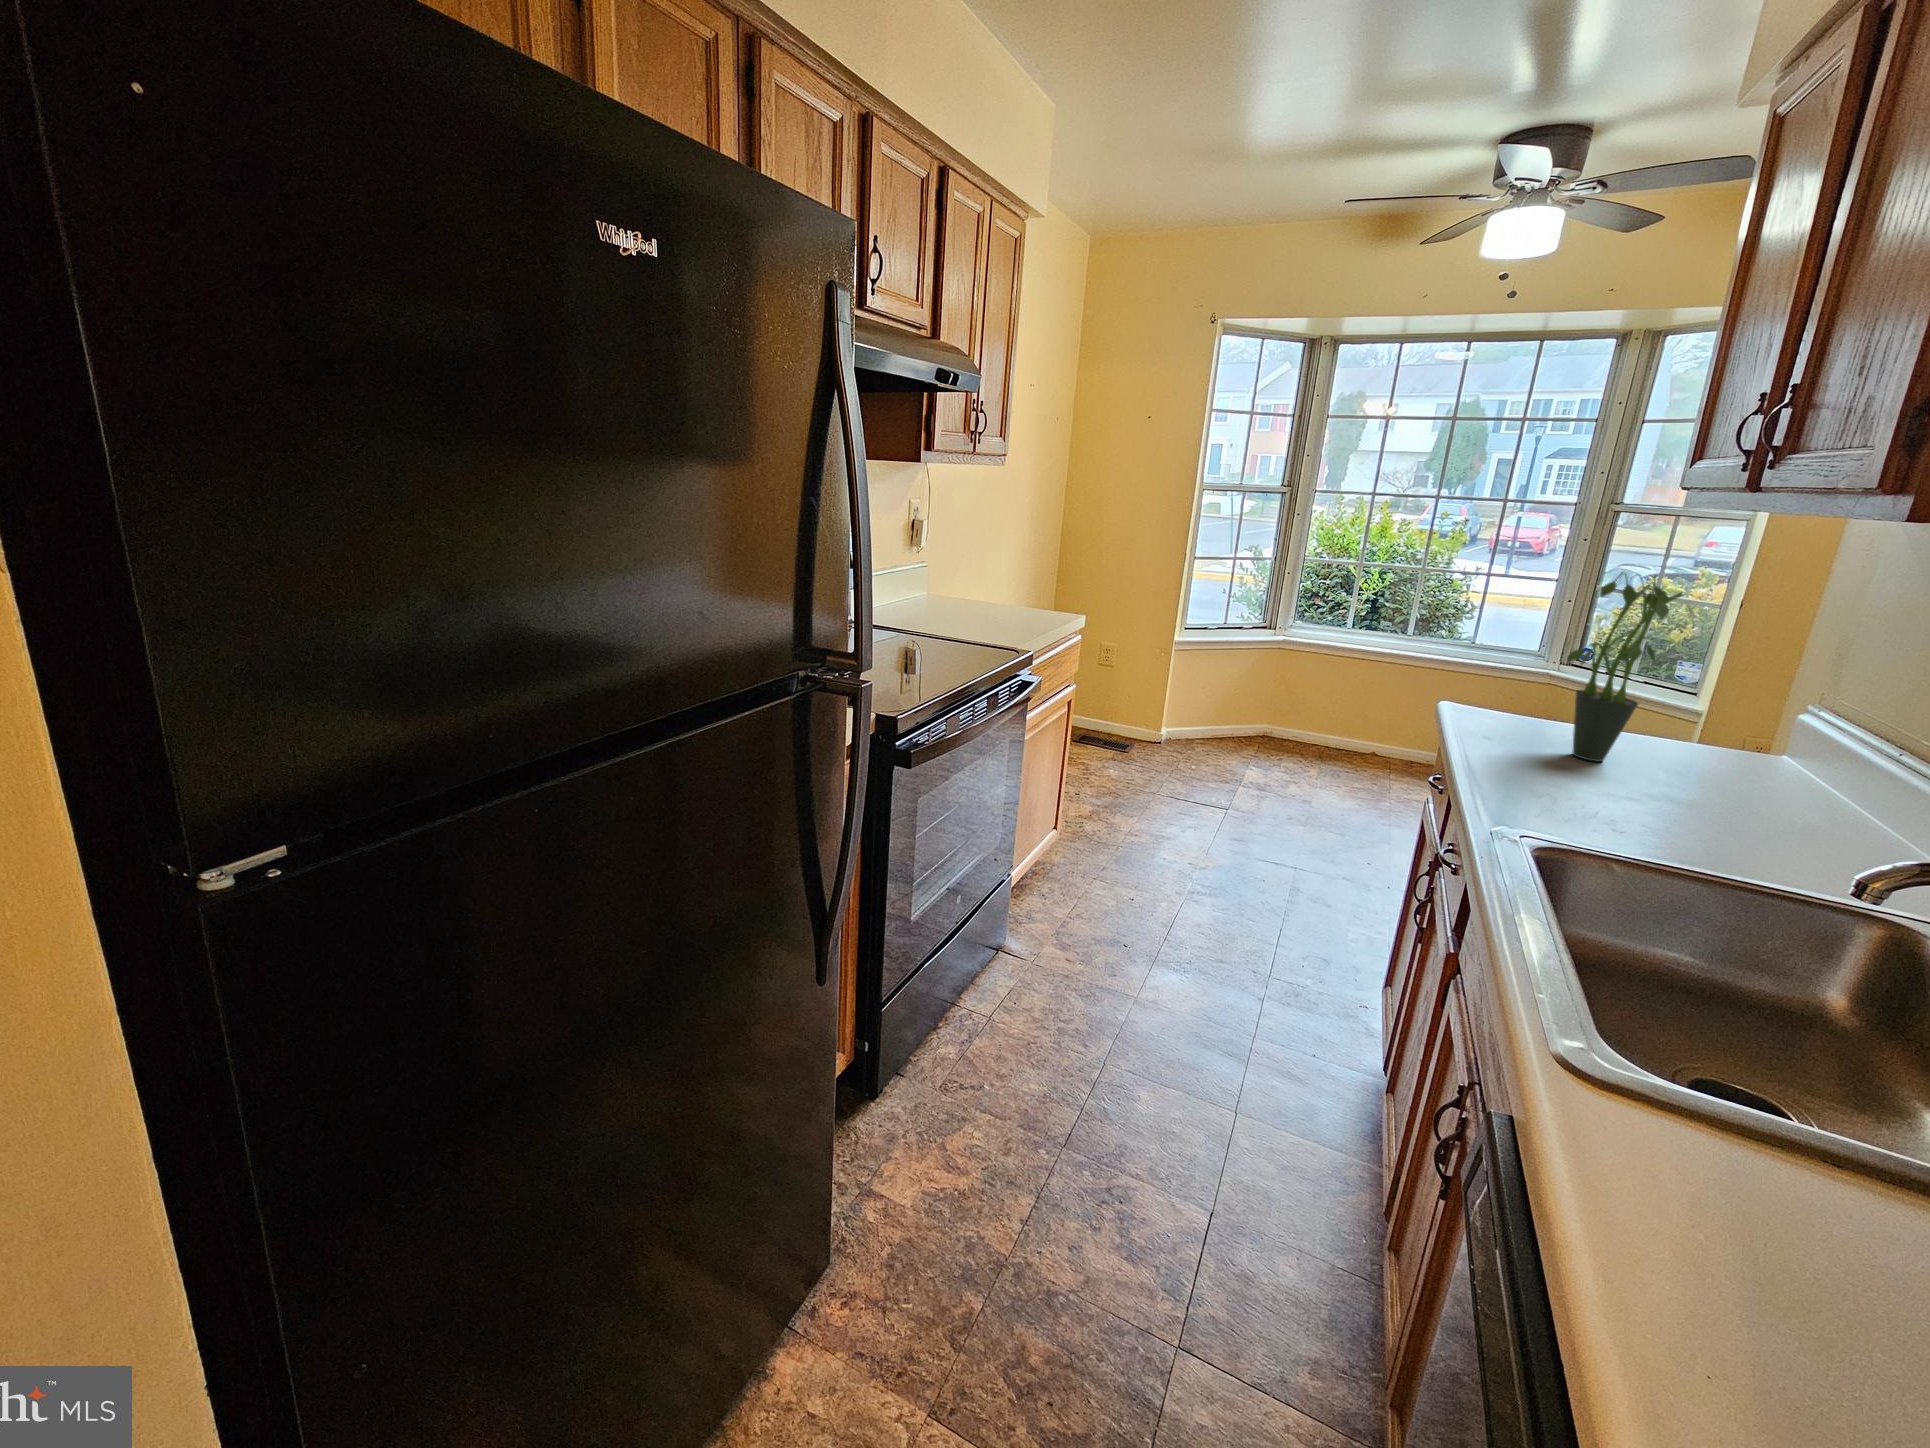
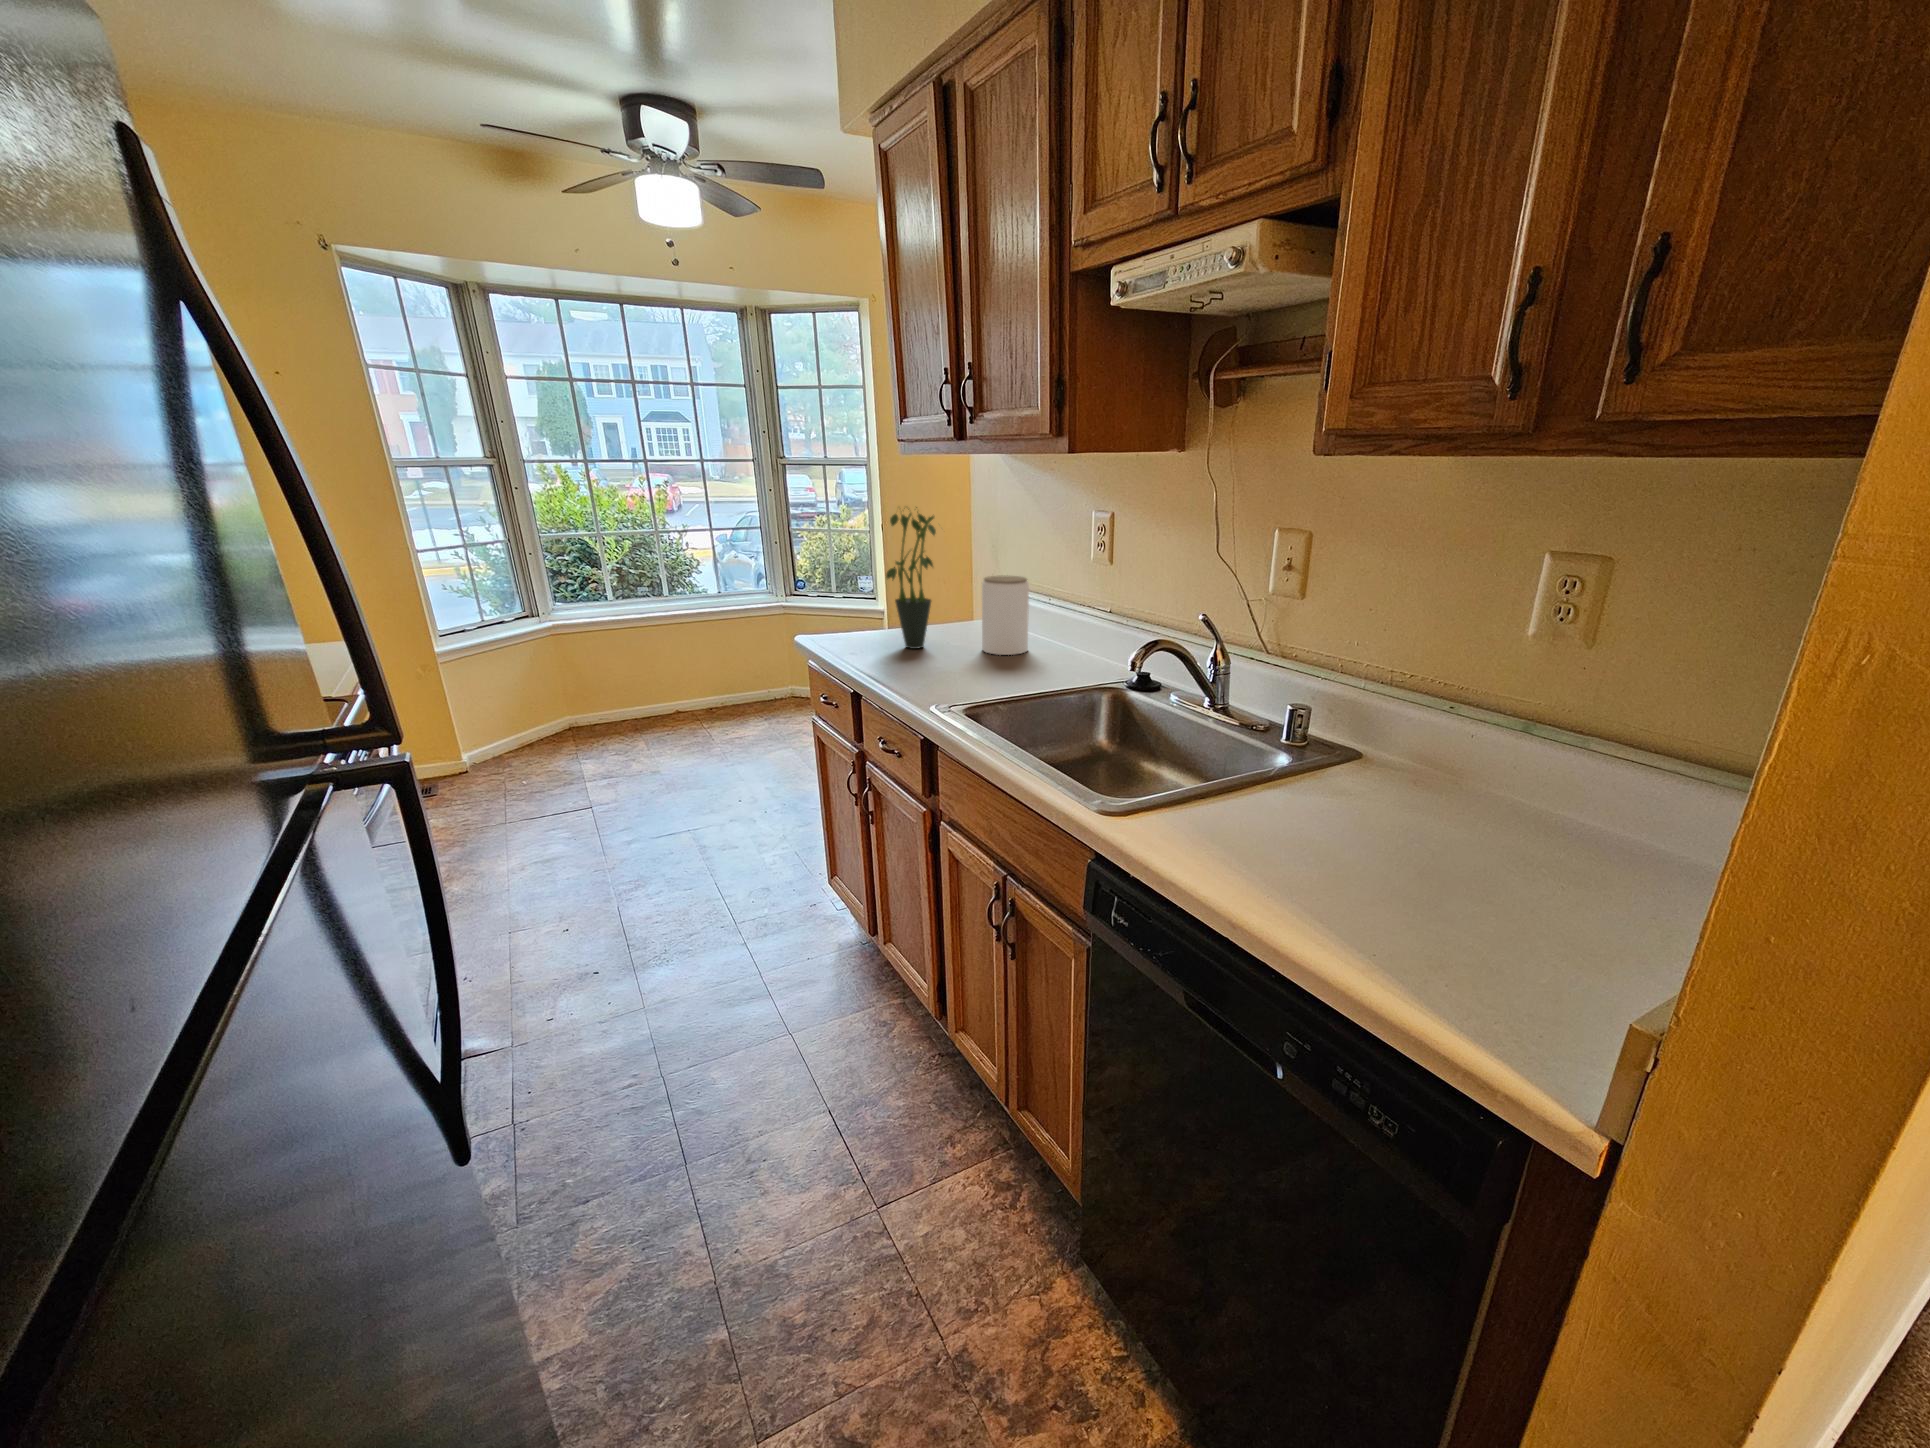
jar: none [1701,694,1841,824] -> present [982,575,1029,655]

